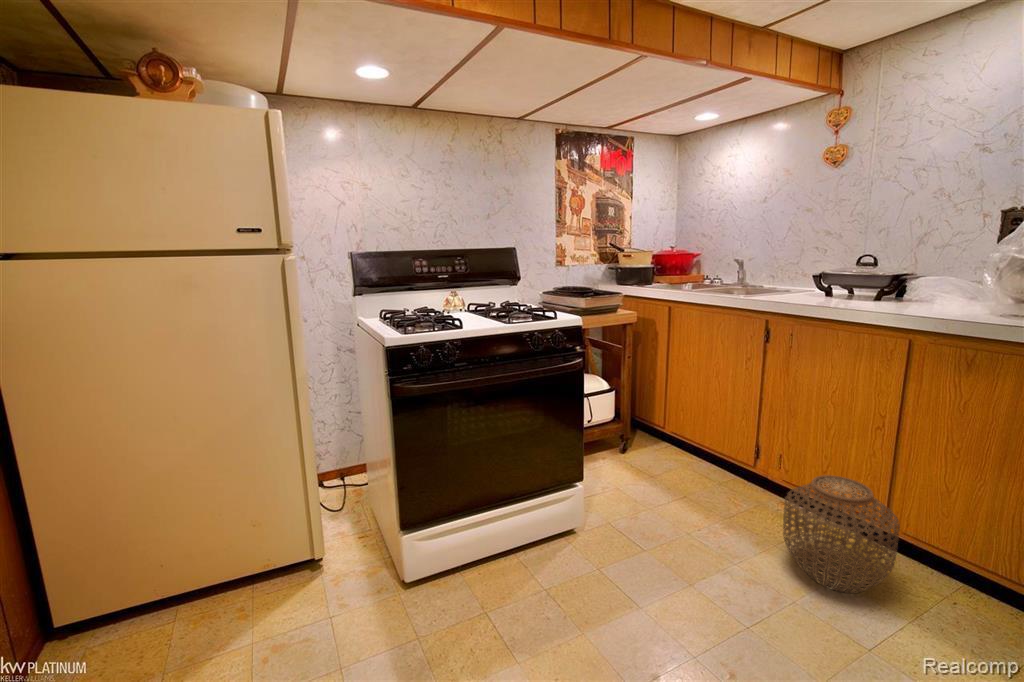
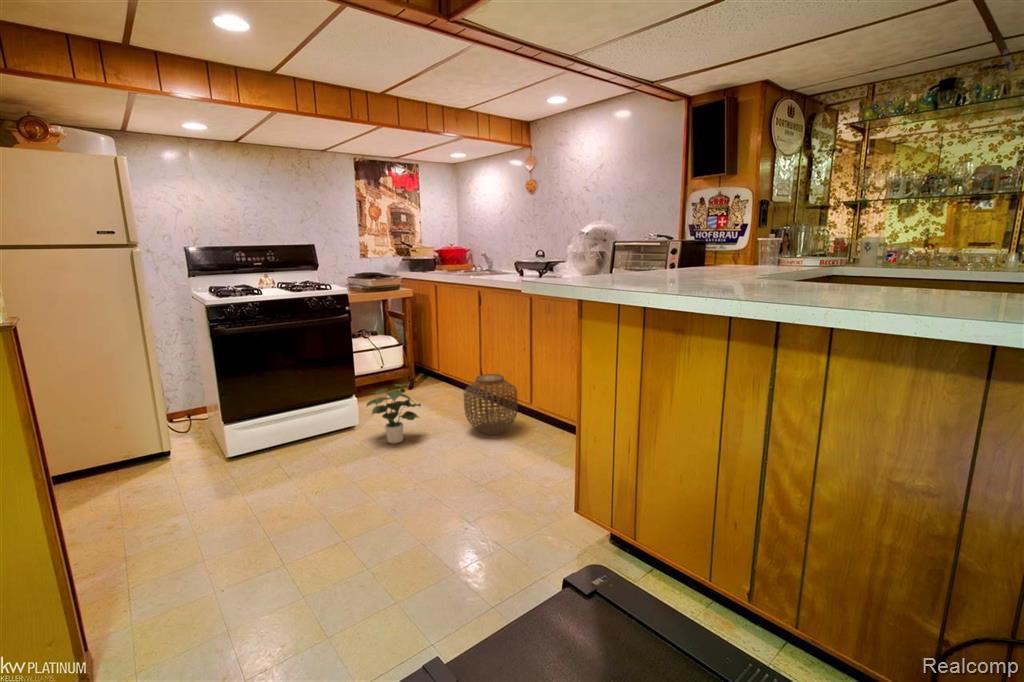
potted plant: none [621,487,722,590] -> present [367,384,421,443]

